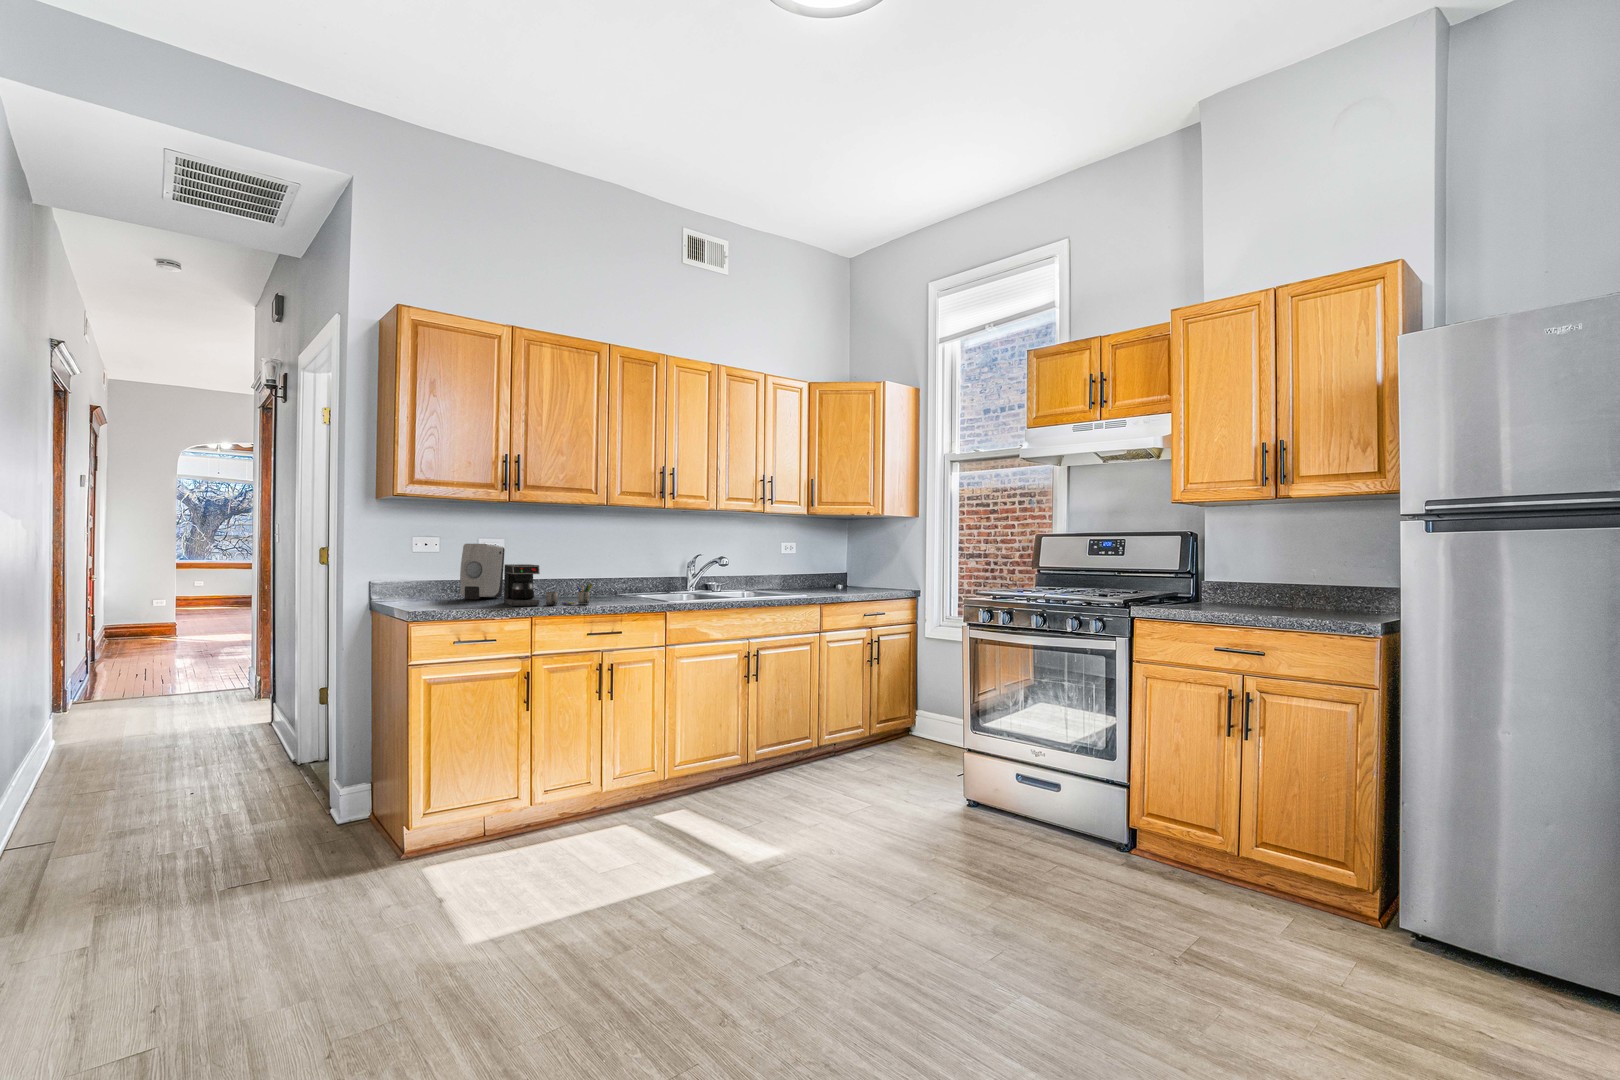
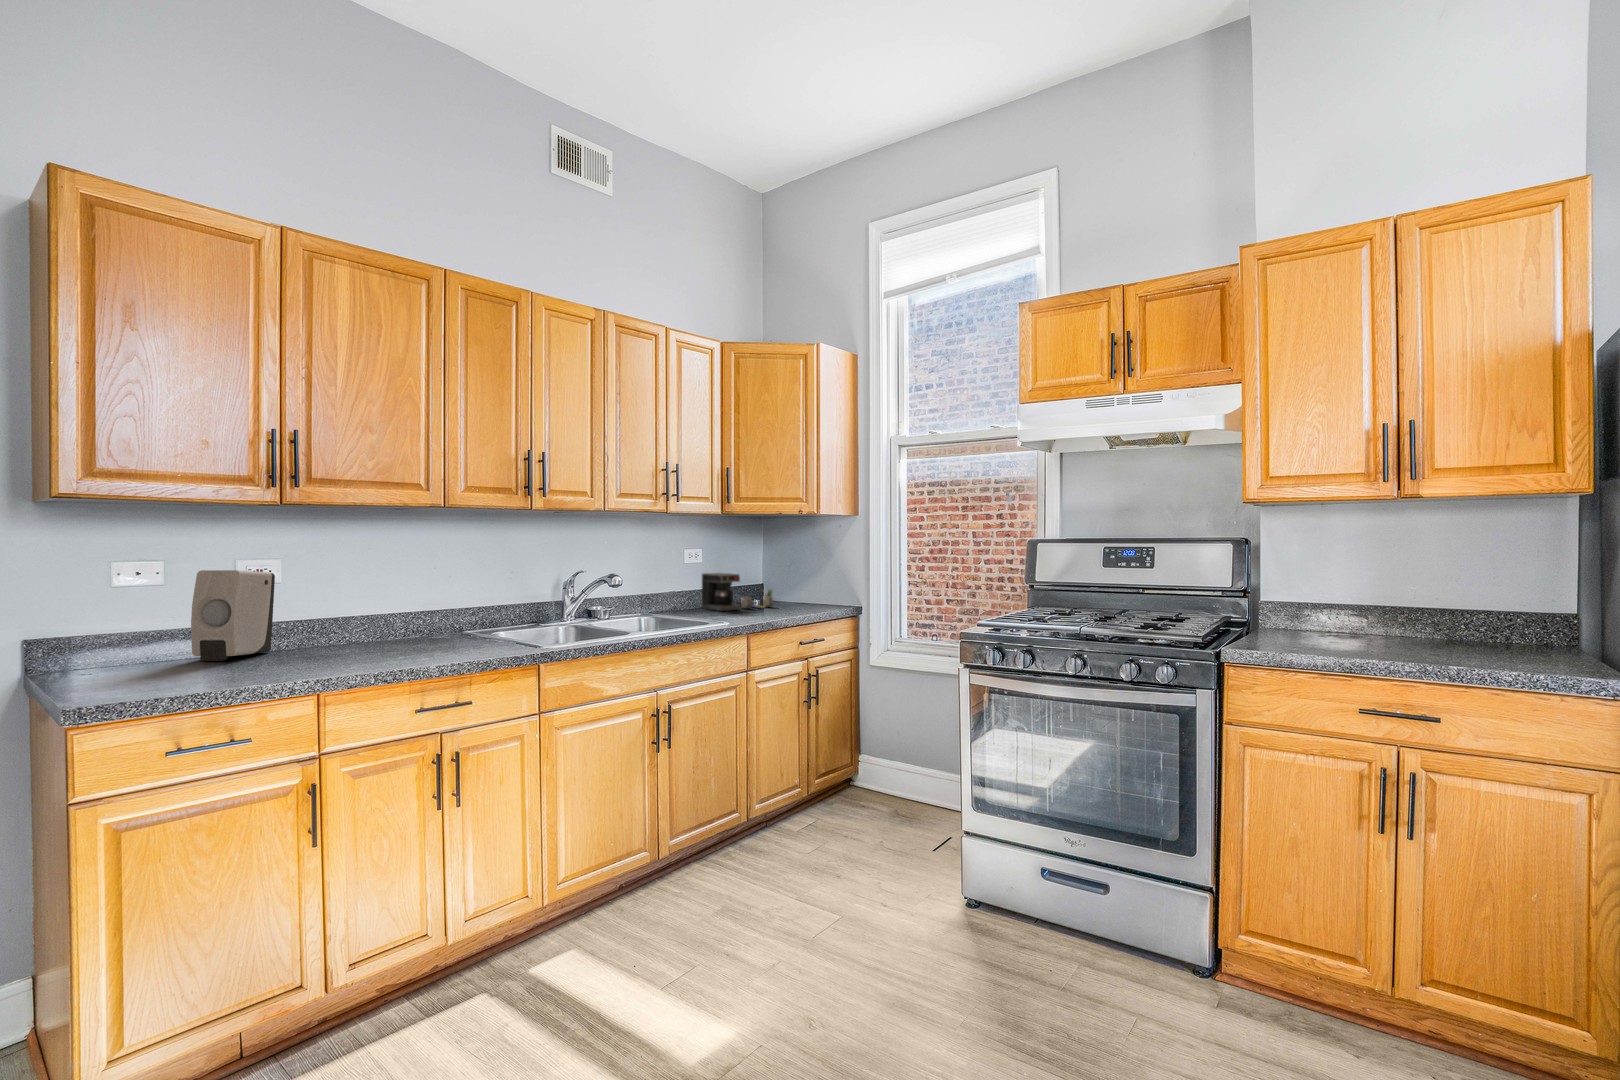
coffee maker: present [504,564,592,606] -> present [702,573,773,611]

